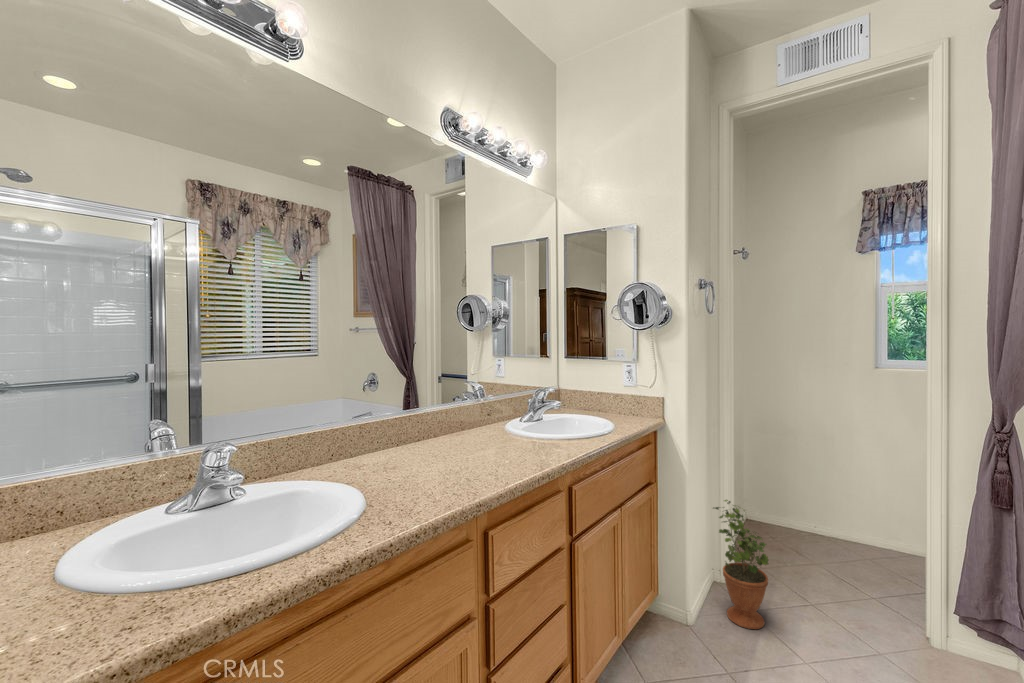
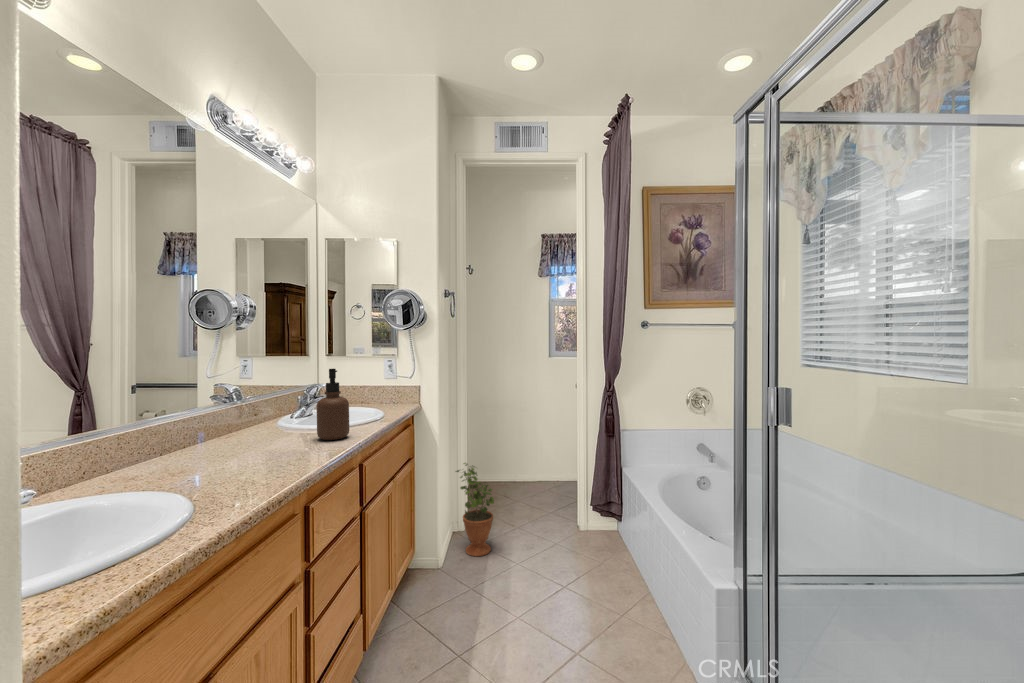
soap dispenser: none [526,376,560,455] -> present [316,369,349,440]

